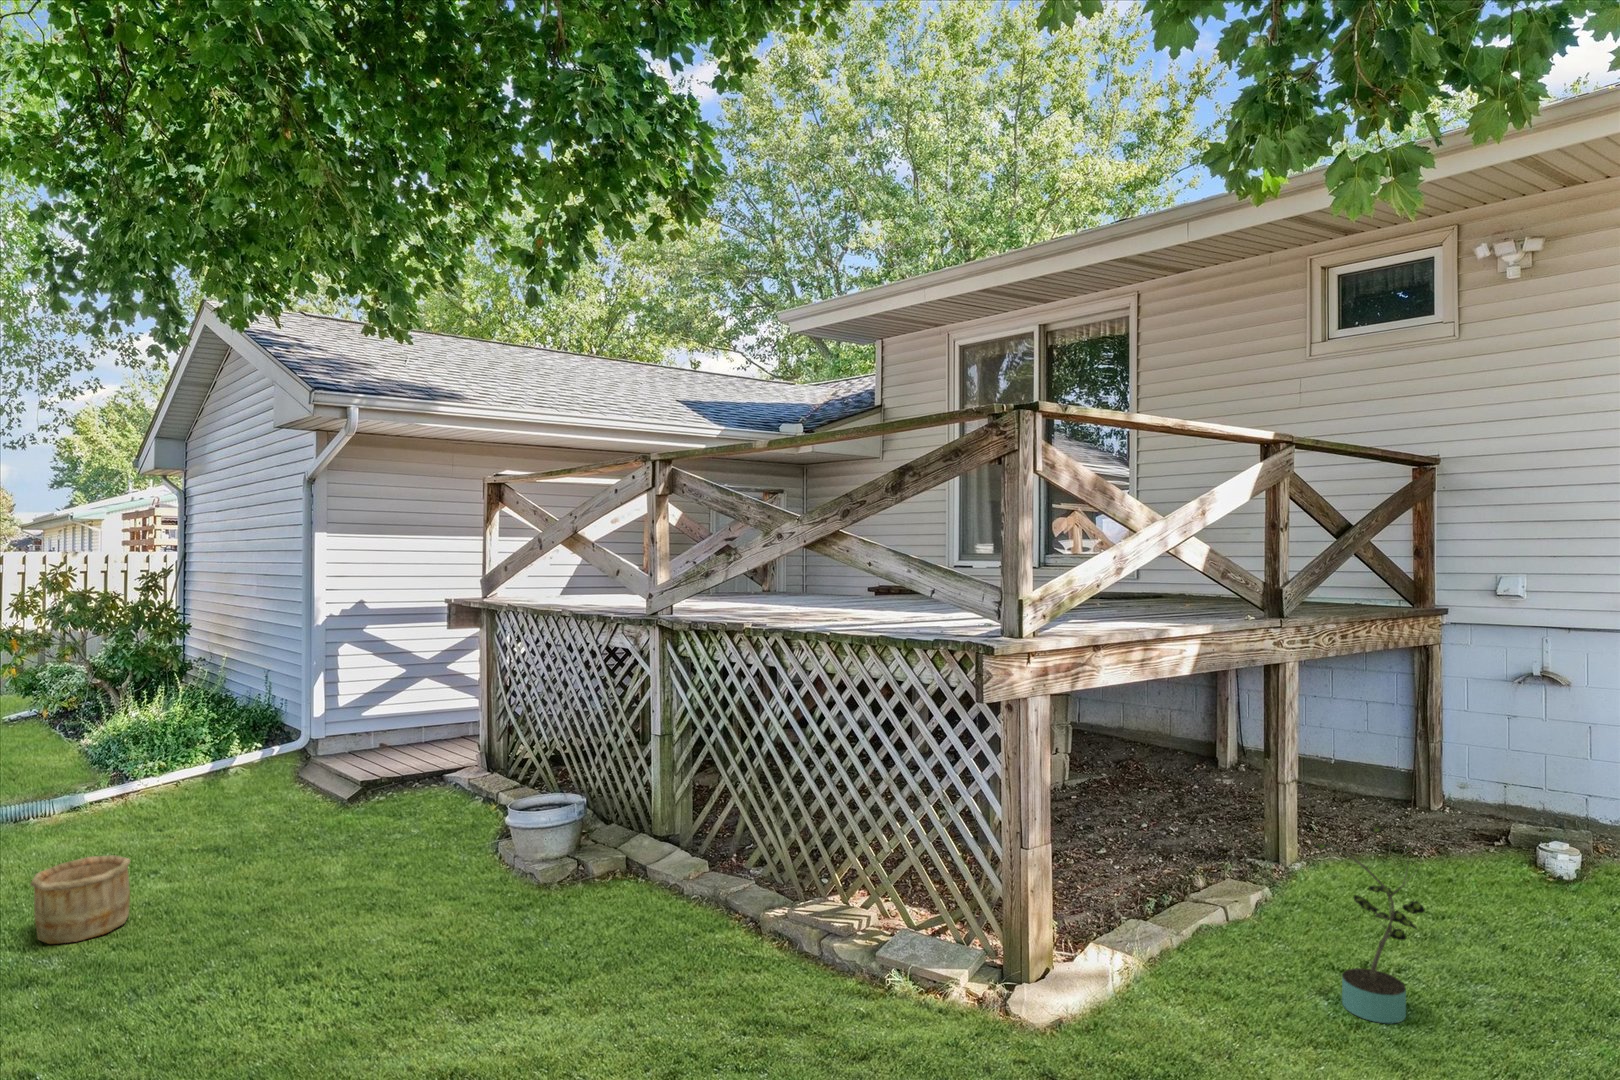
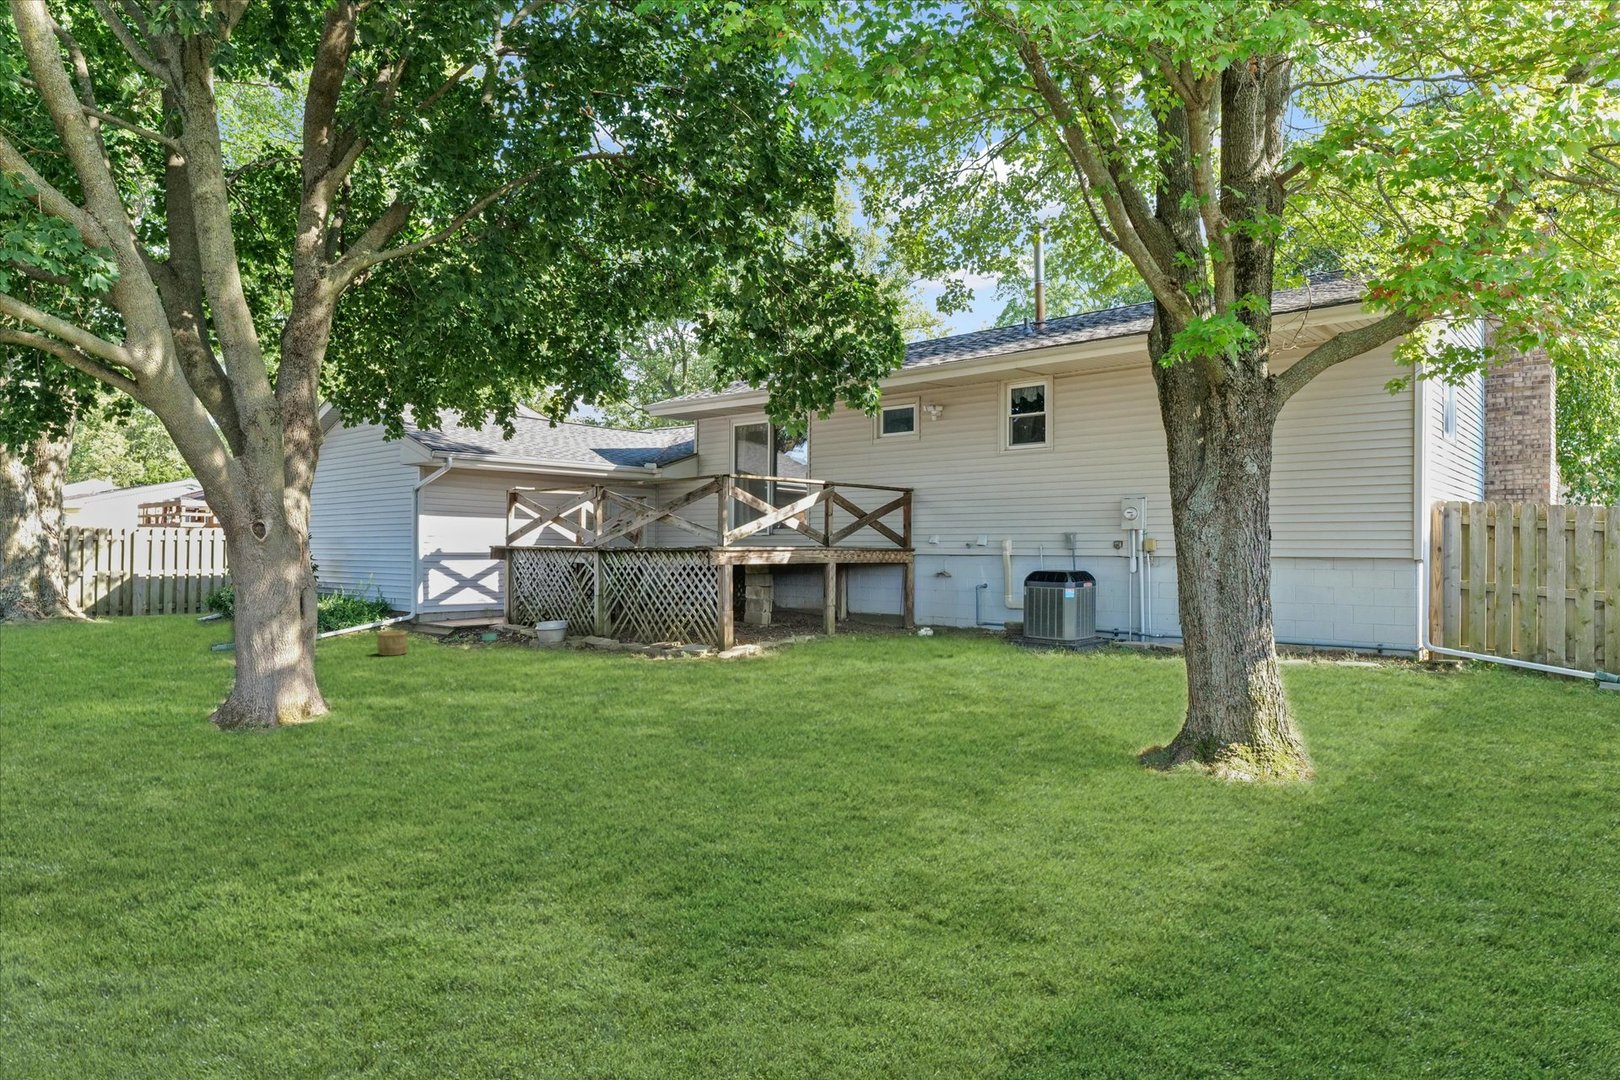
potted plant: present [1314,826,1430,1023] -> present [481,608,496,641]

